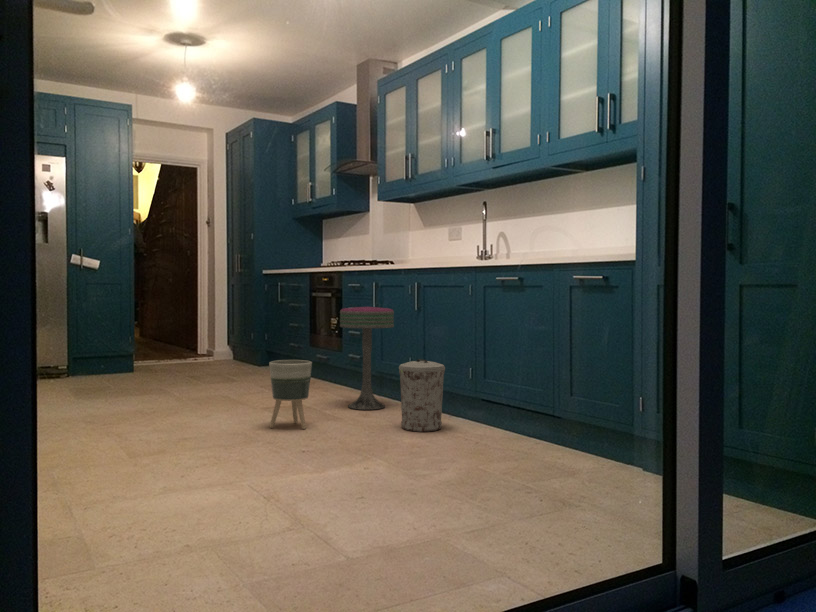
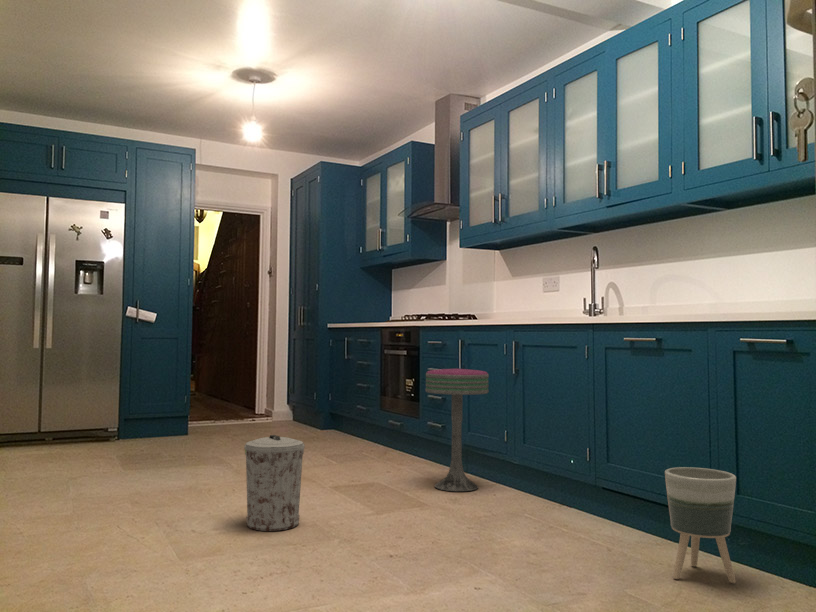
trash can: present [399,359,445,432] -> present [244,435,305,531]
planter: present [269,360,312,429] -> present [665,467,736,583]

